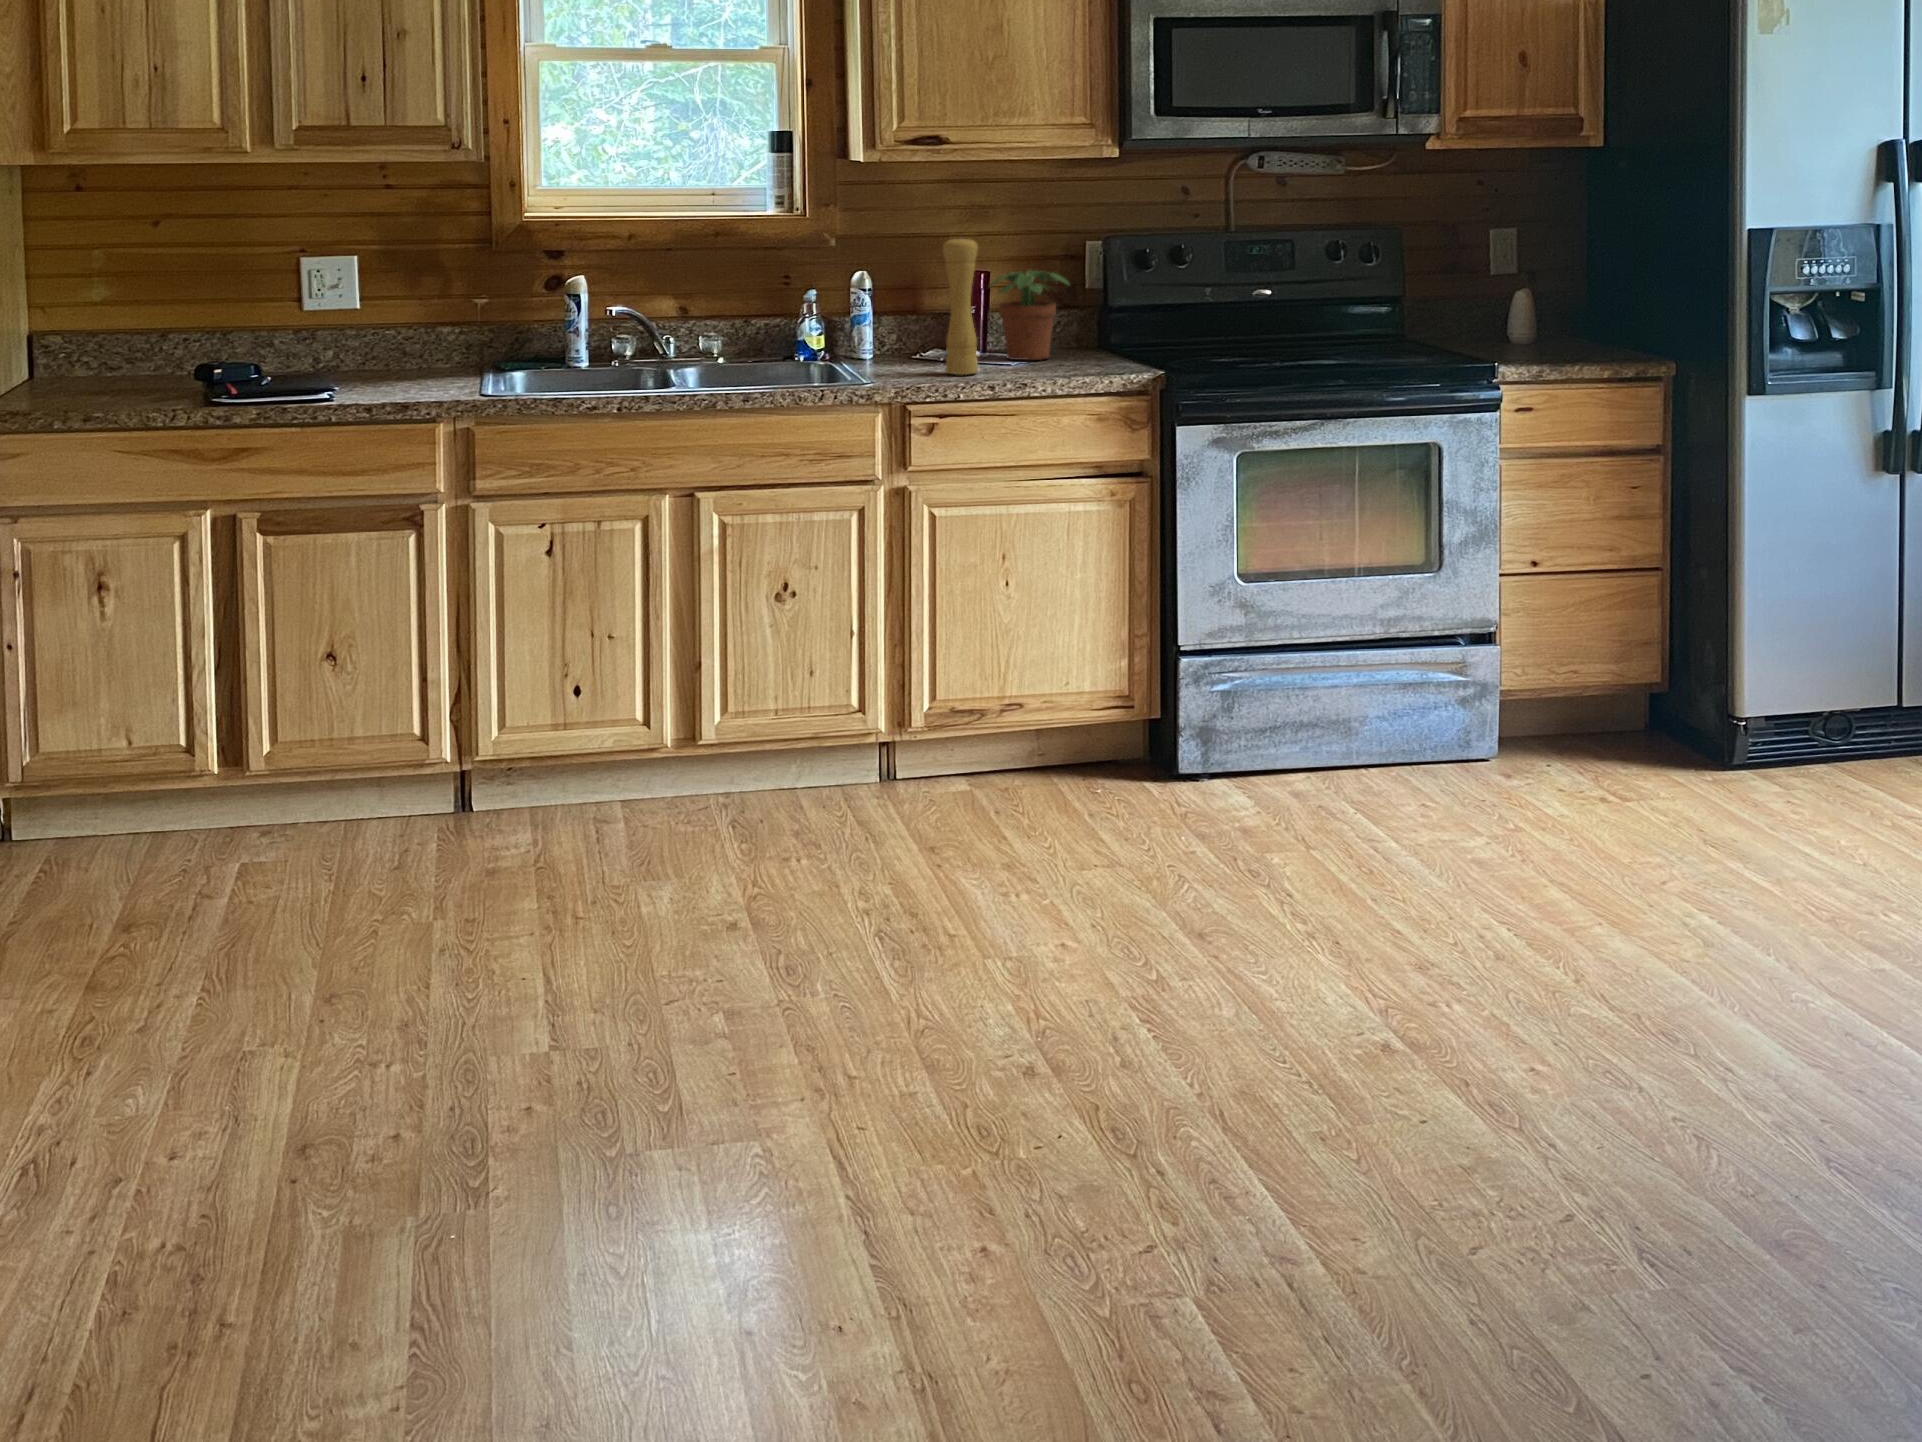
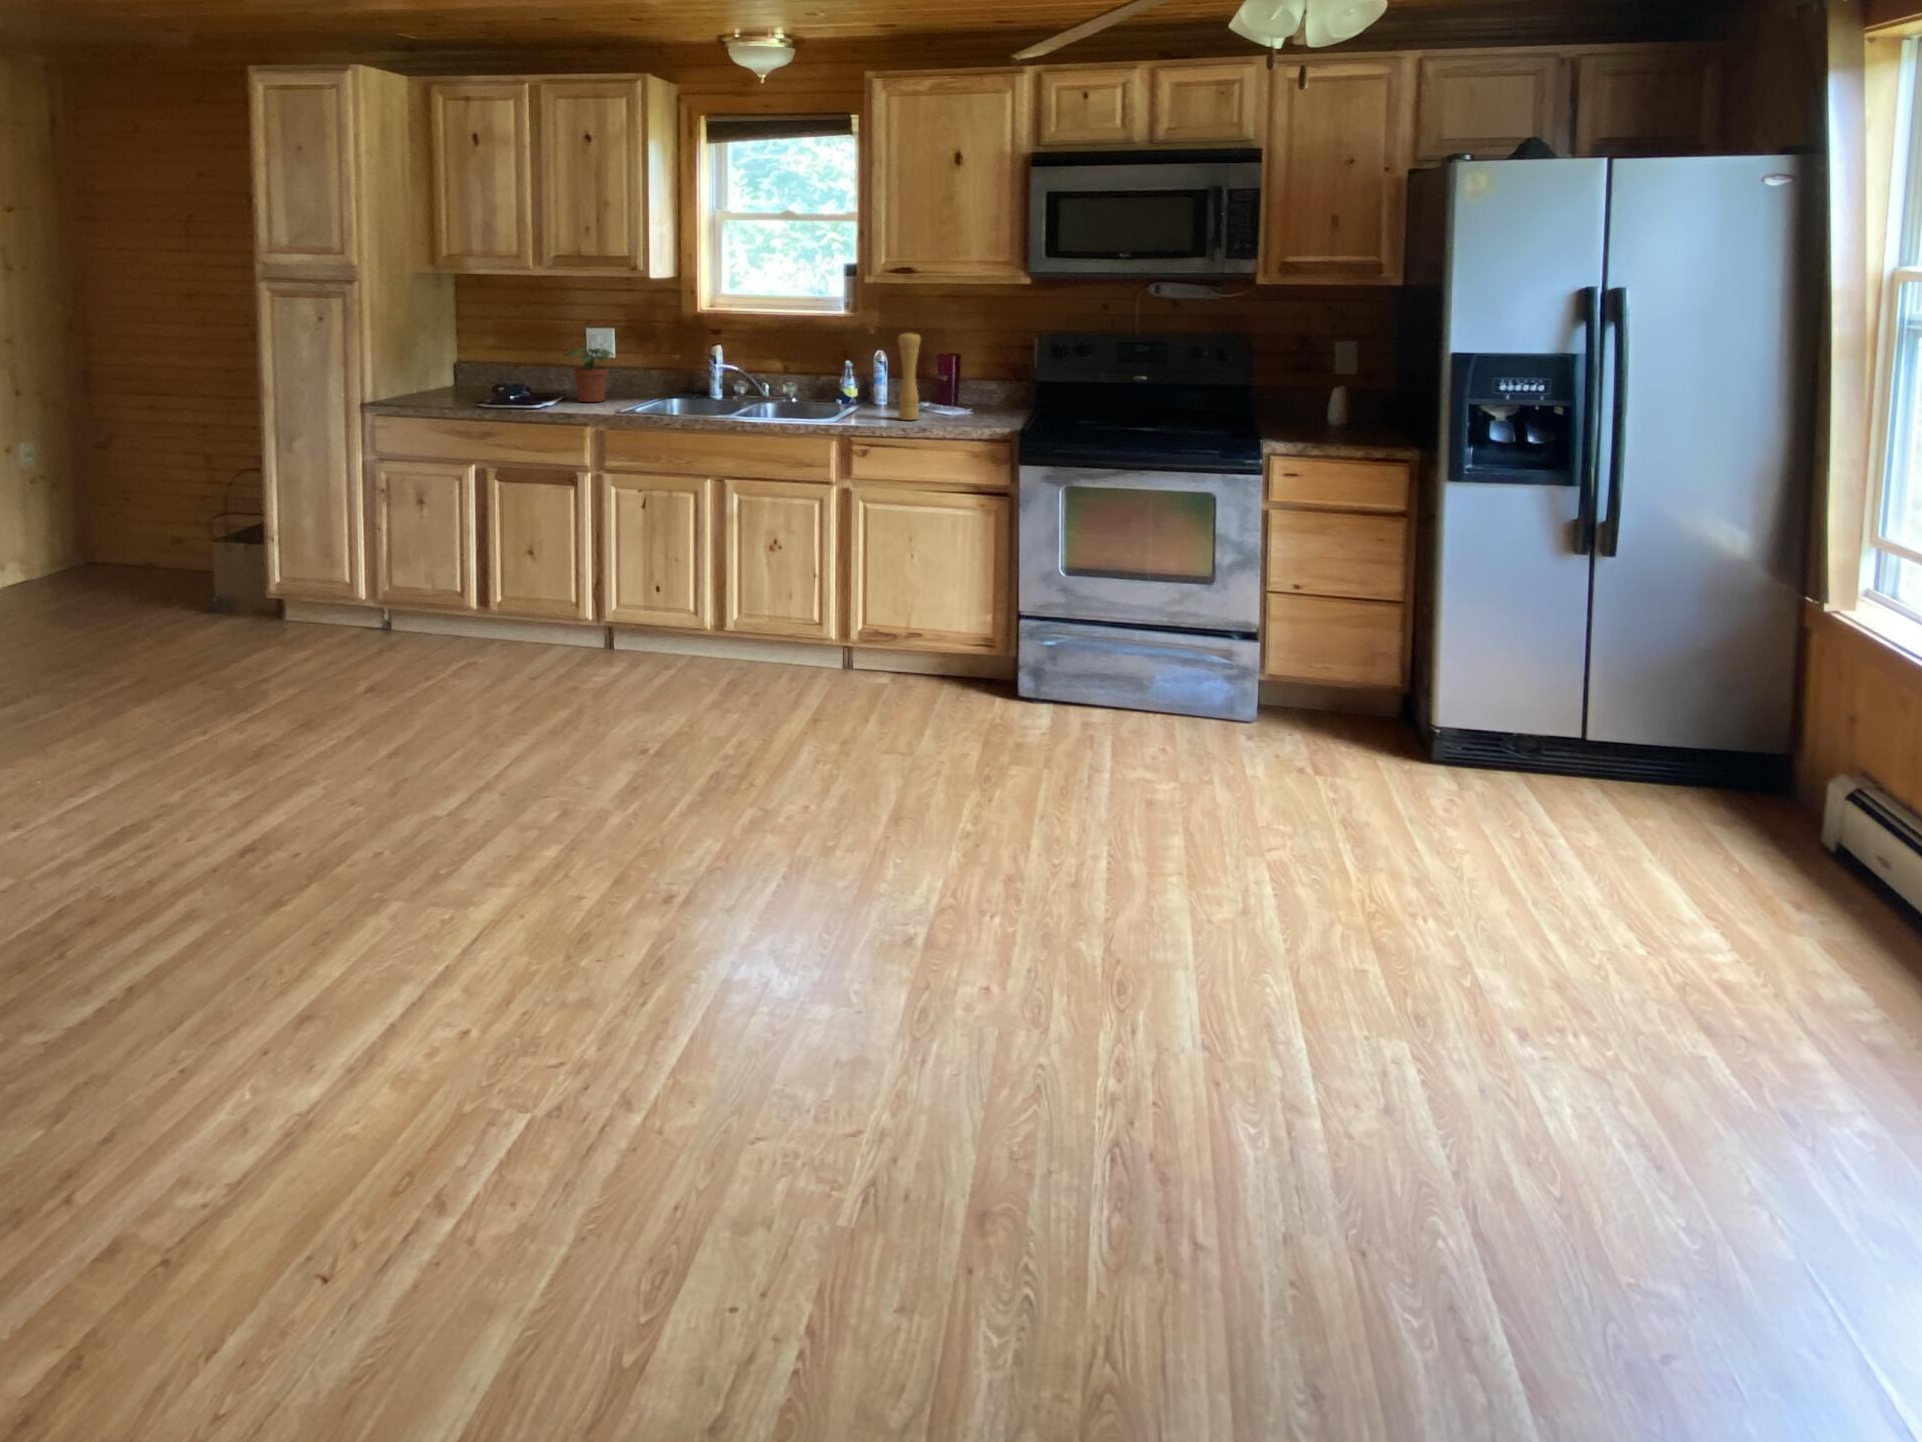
potted plant: present [989,270,1069,360] -> present [564,348,613,402]

